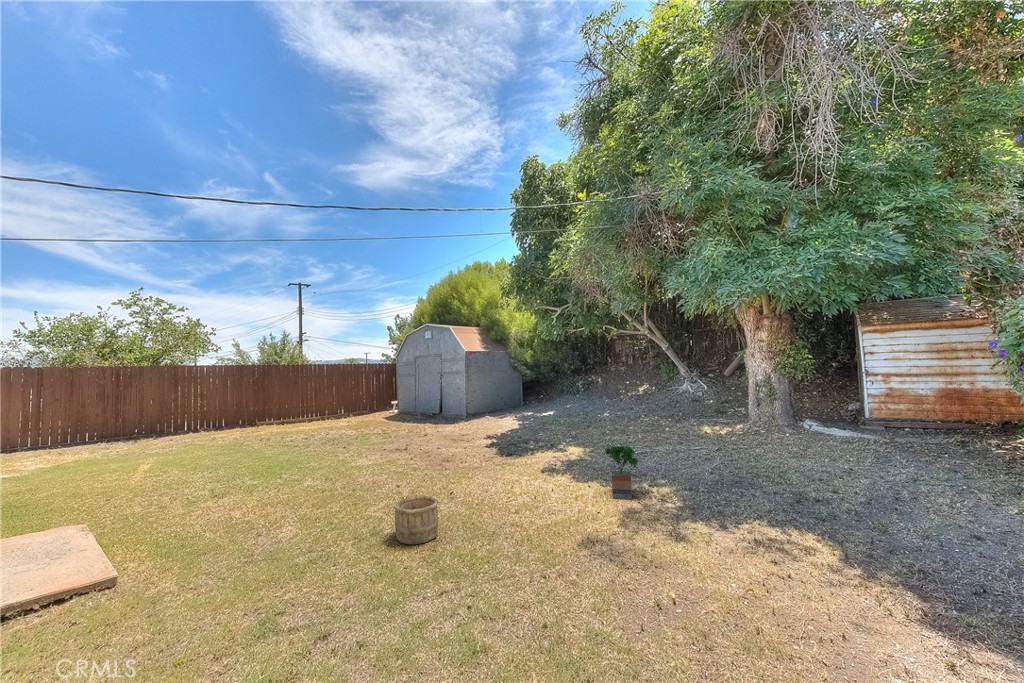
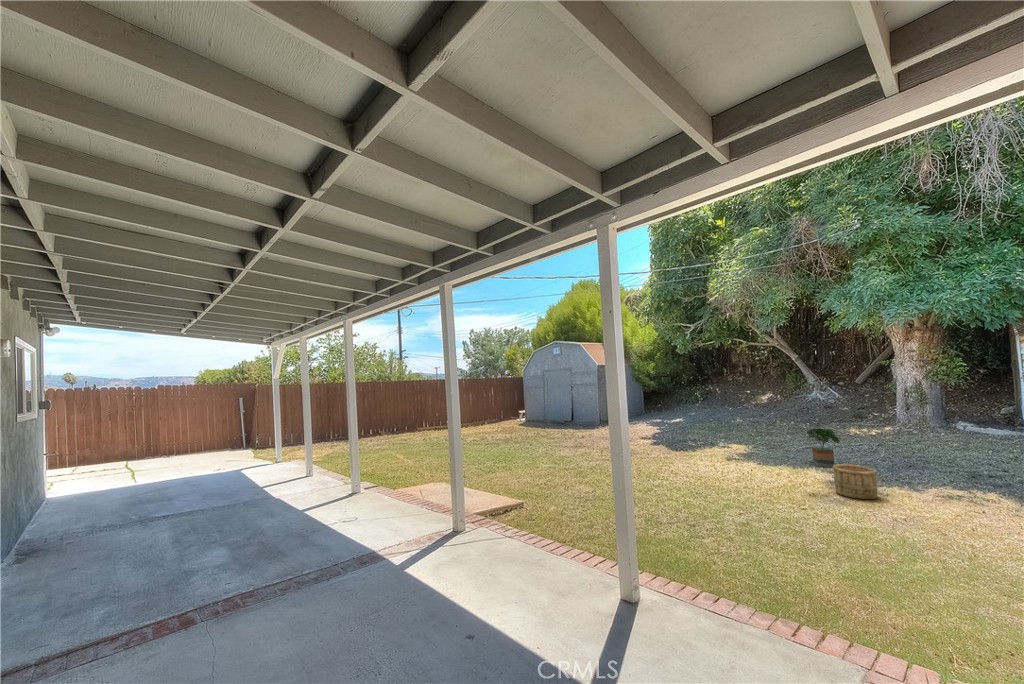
wooden bucket: present [394,495,439,545] -> present [832,464,877,499]

